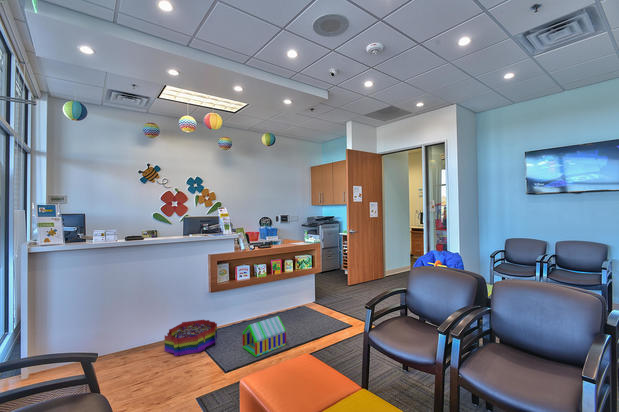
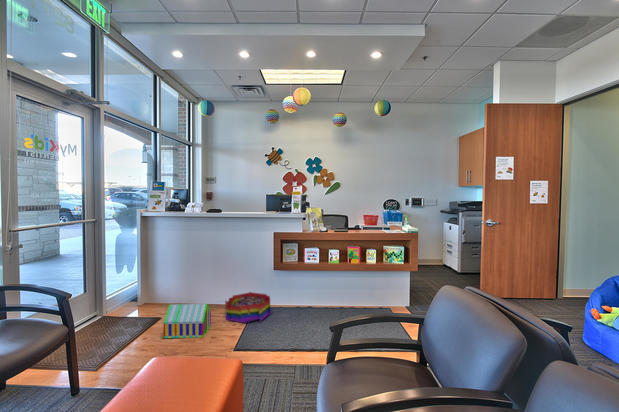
toy house: present [242,316,286,357] -> present [163,304,211,338]

